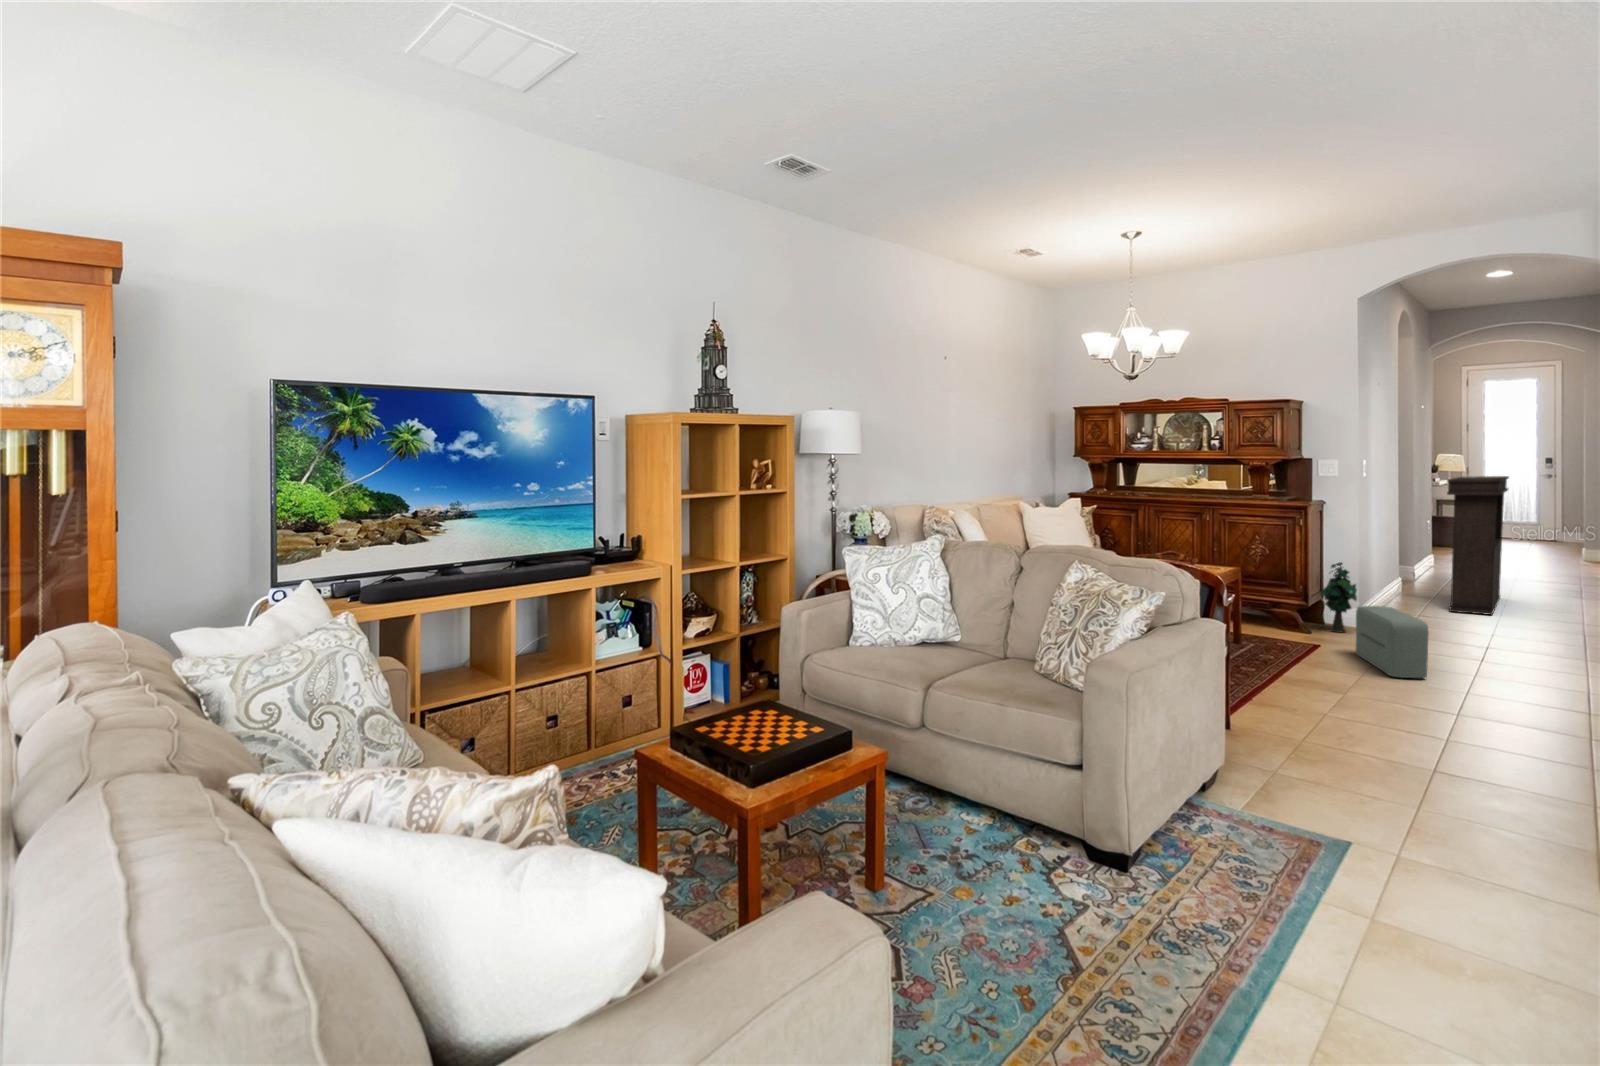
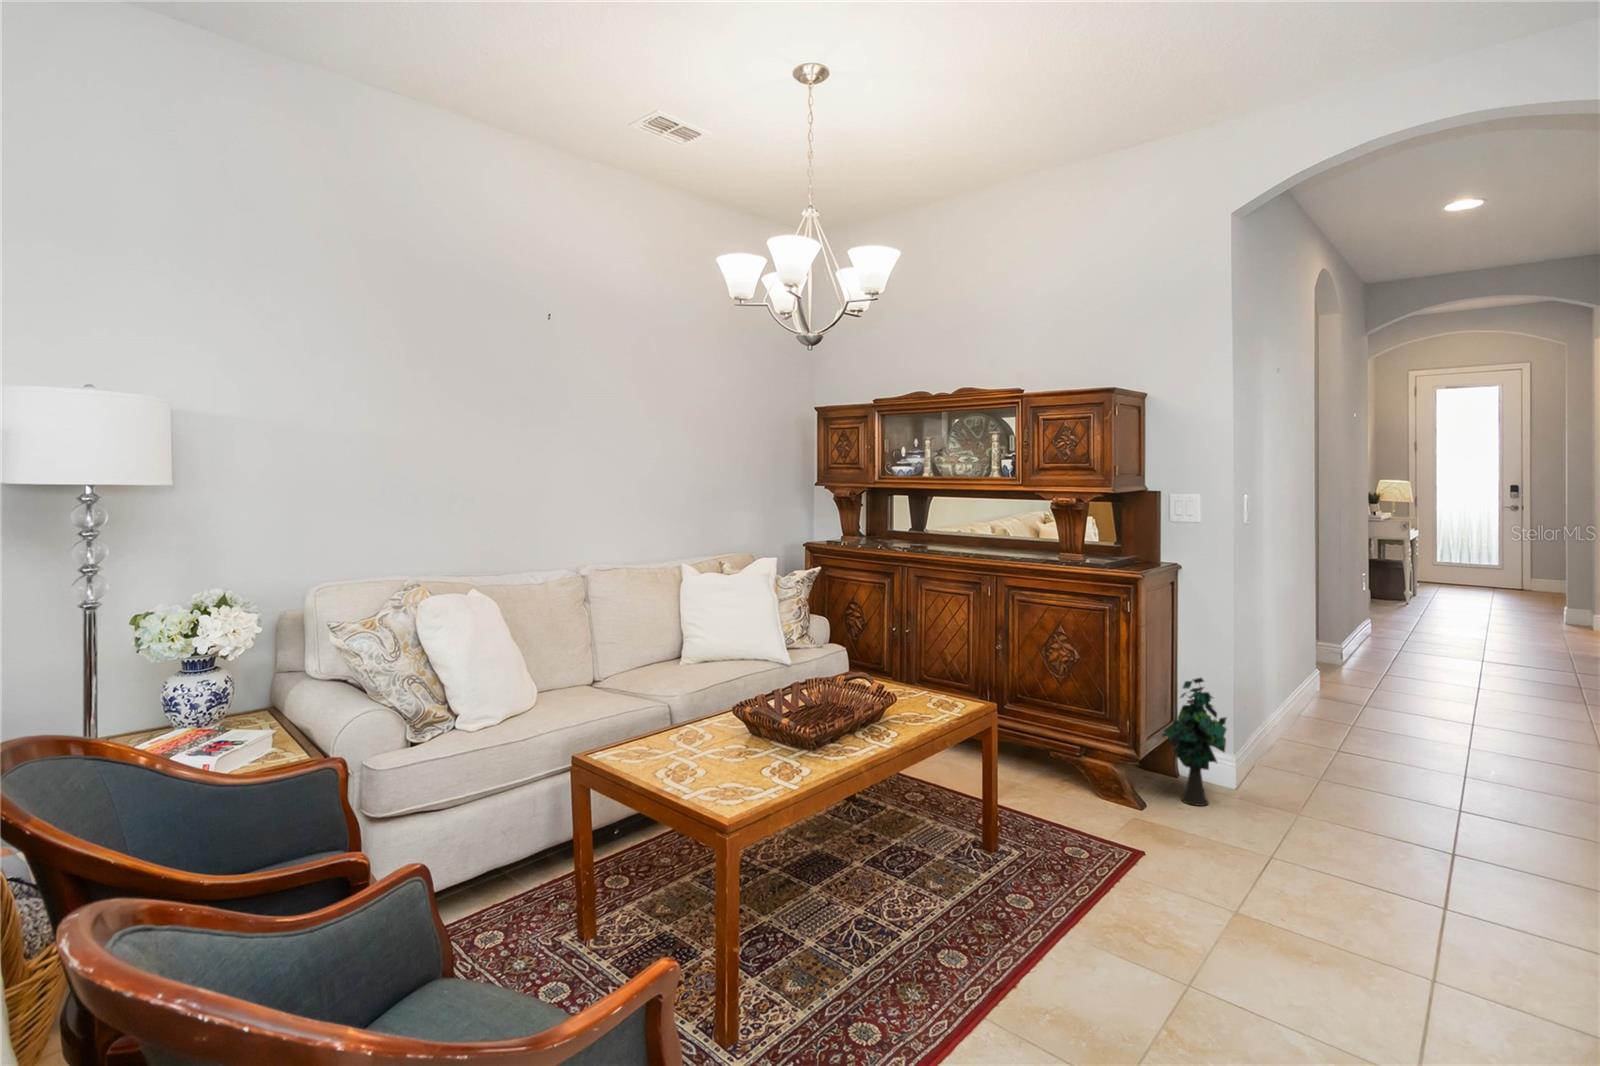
console table: present [1447,476,1509,615] -> none [1385,519,1480,755]
pouf: present [1356,606,1429,678] -> none [1204,794,1335,1010]

